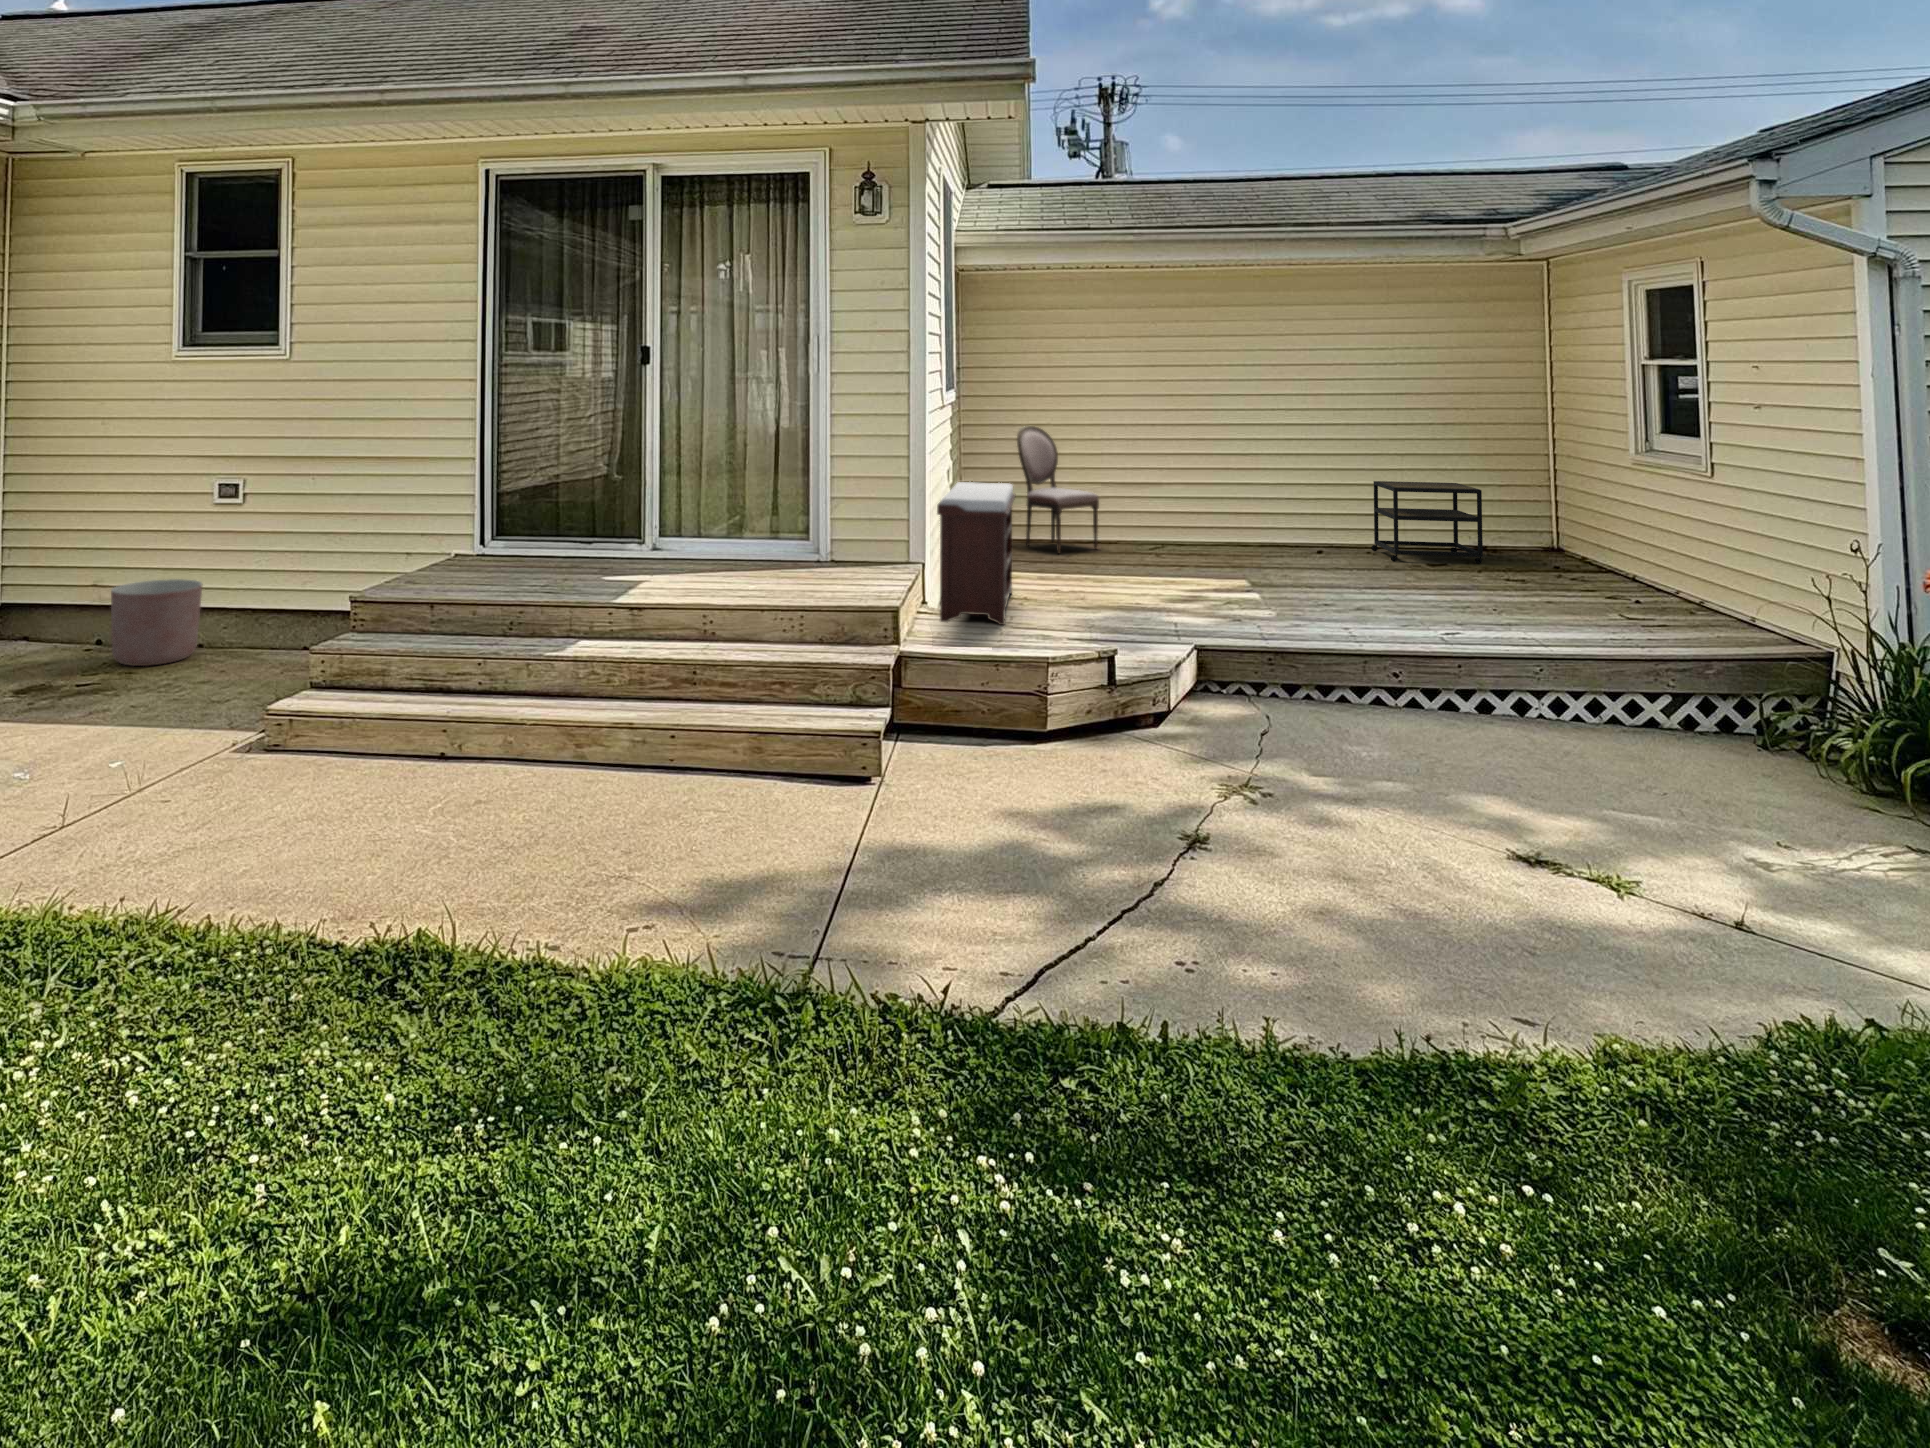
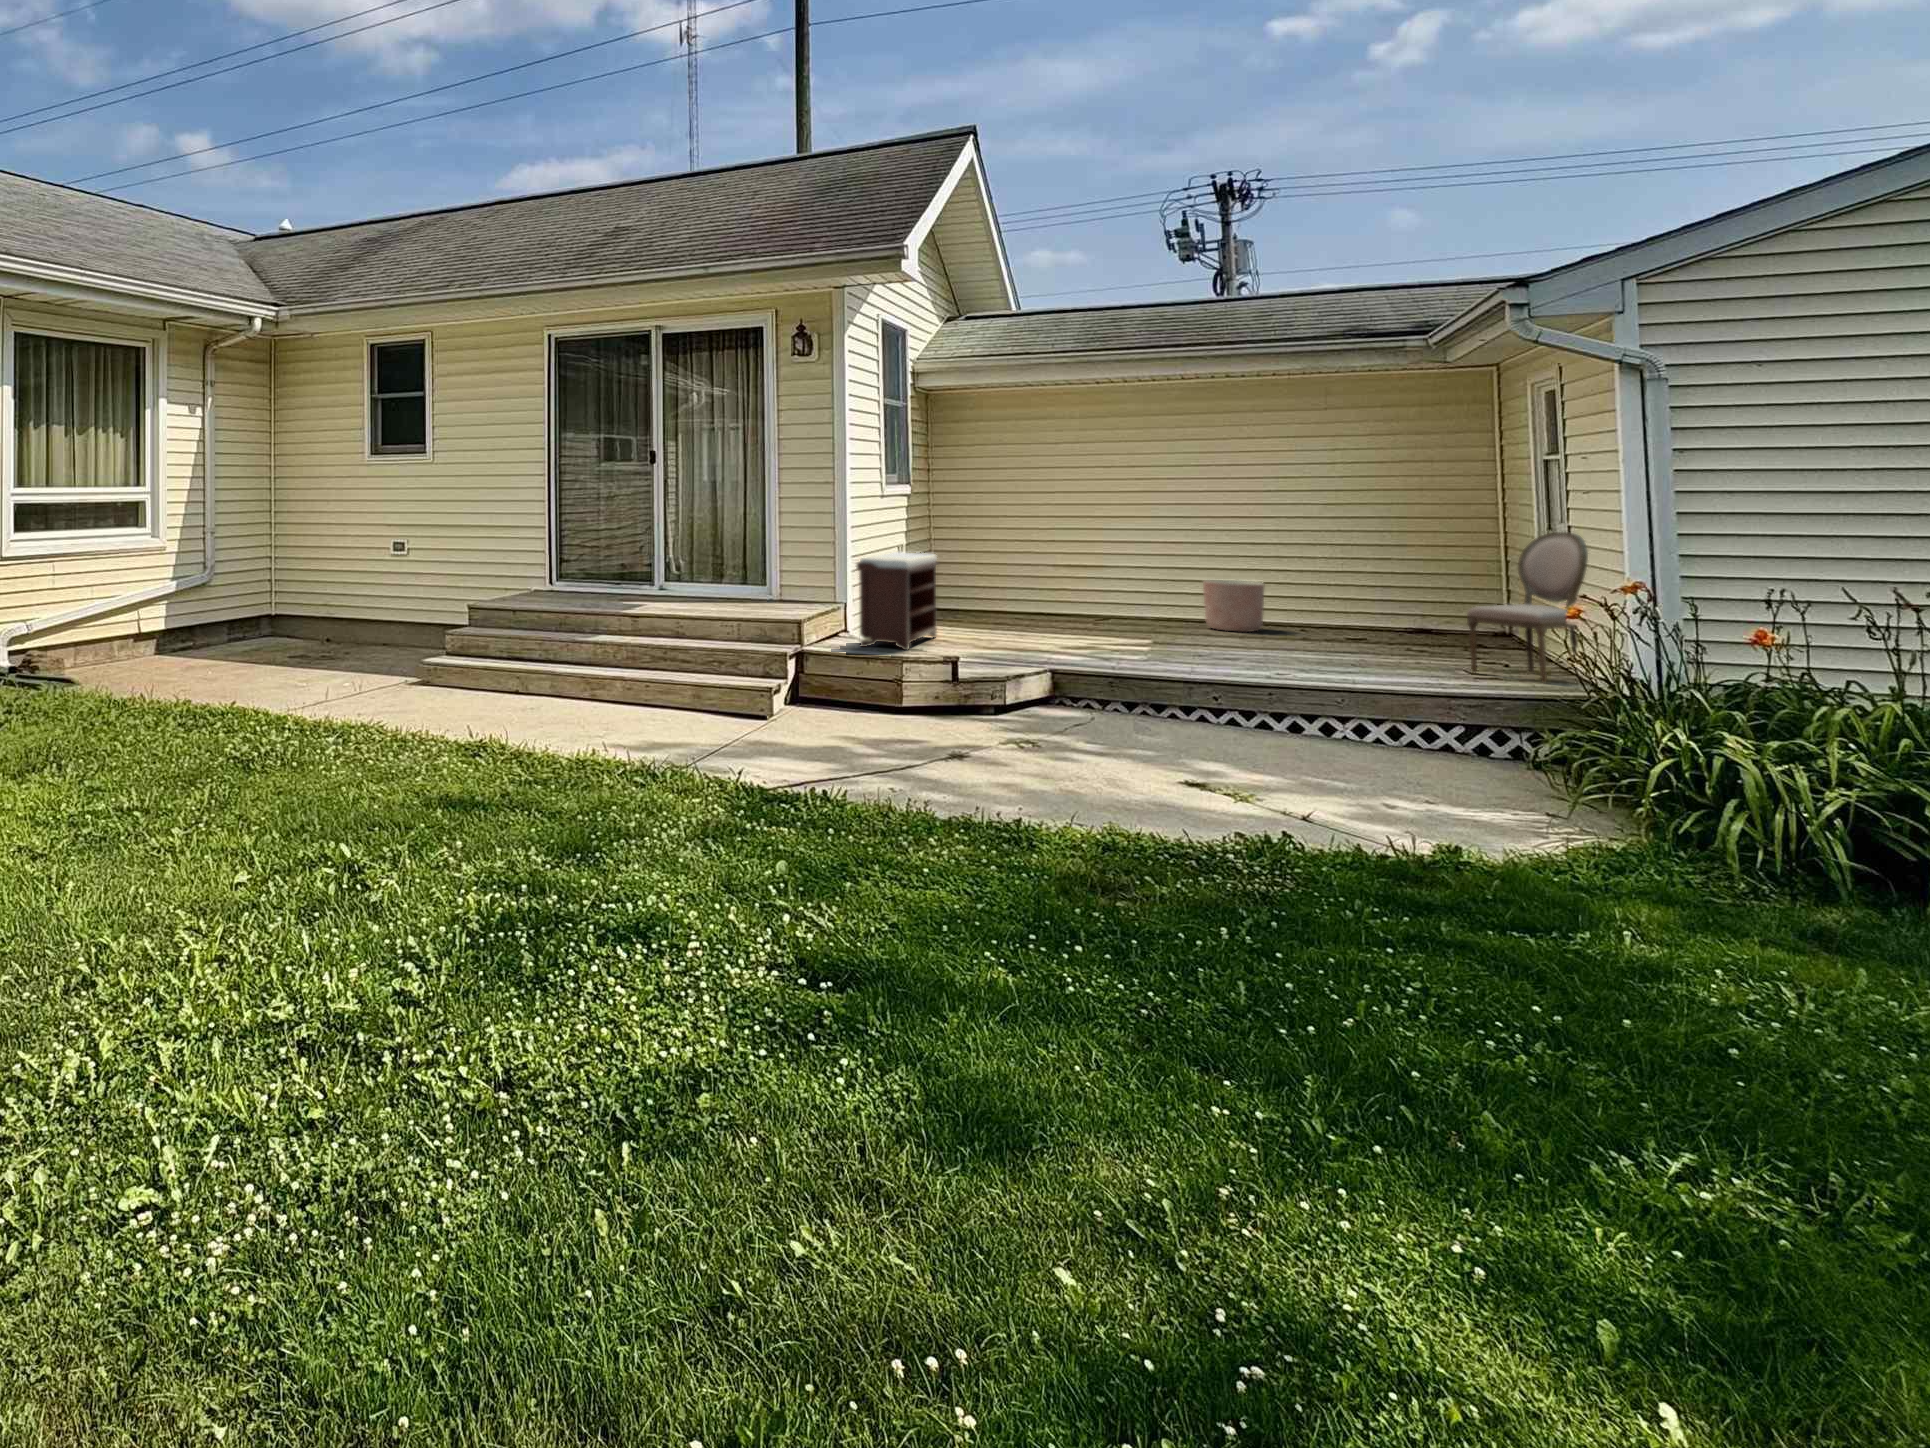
dining chair: present [1017,426,1099,554] -> present [1467,532,1588,683]
side table: present [1371,481,1483,564] -> none [1319,569,1419,644]
planter: present [111,579,202,666] -> present [1203,580,1265,632]

